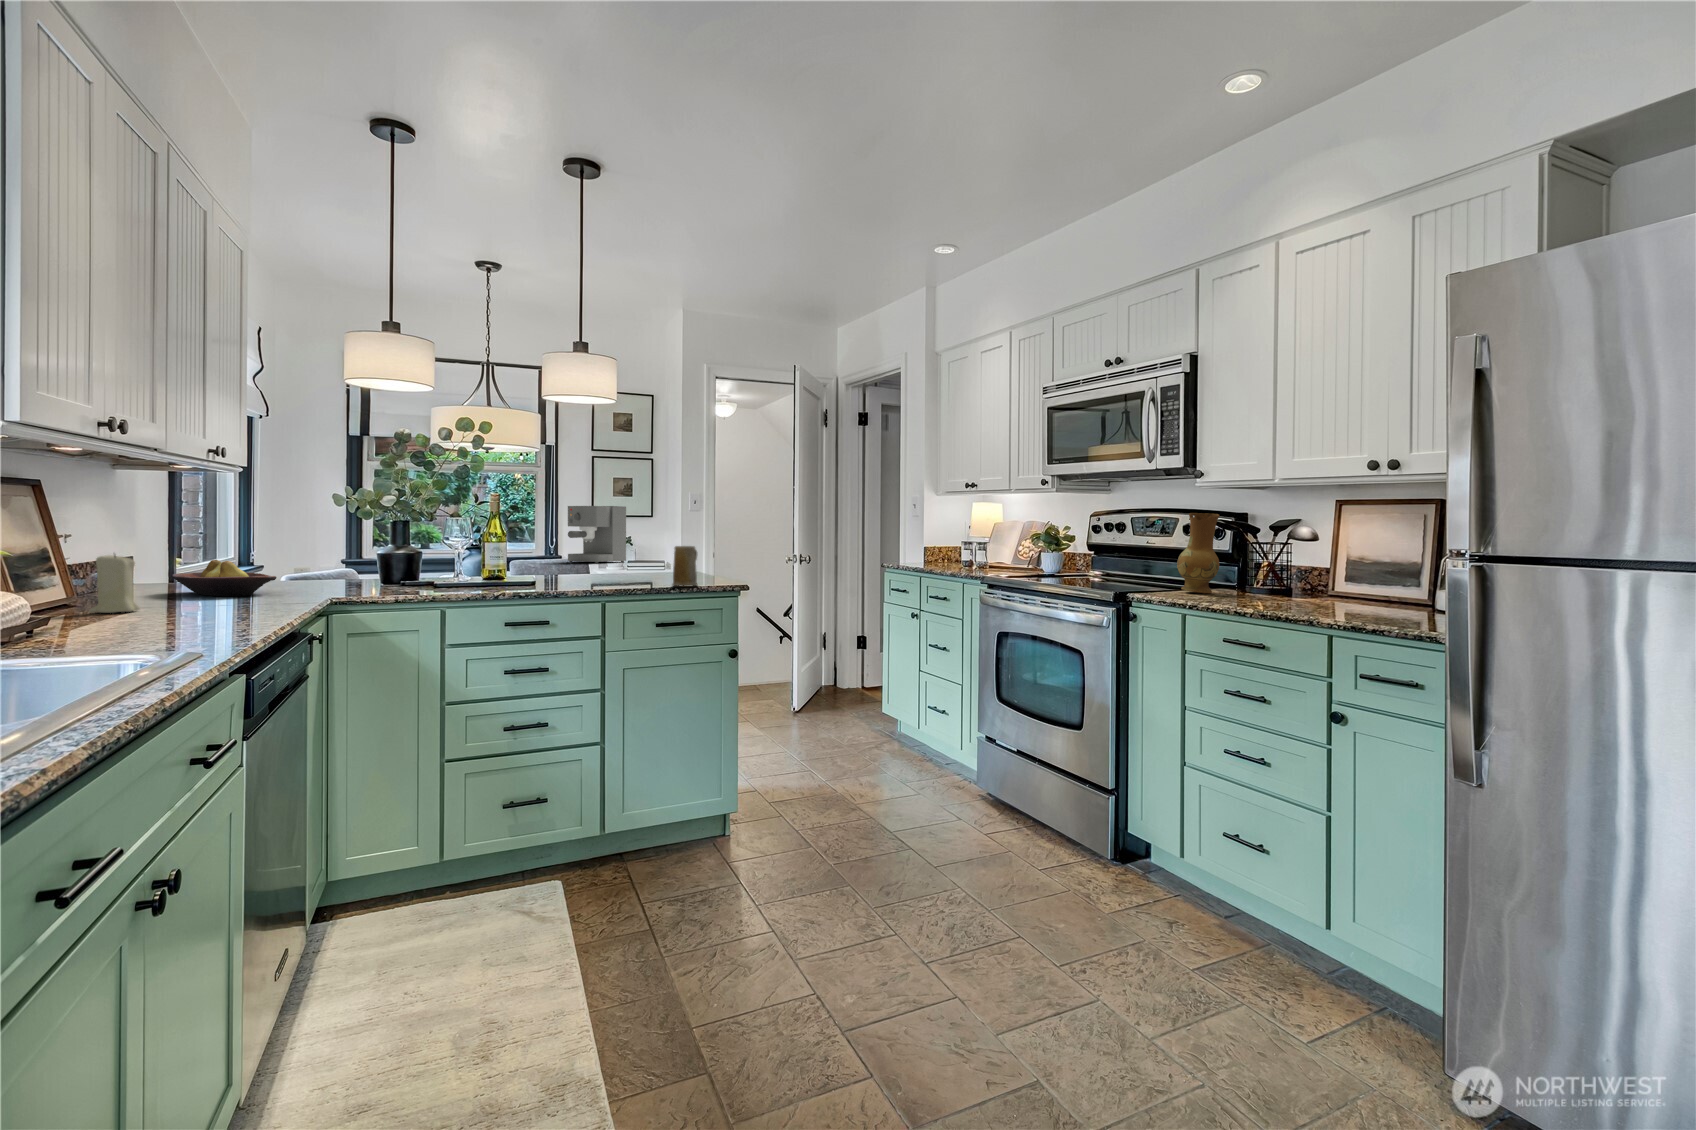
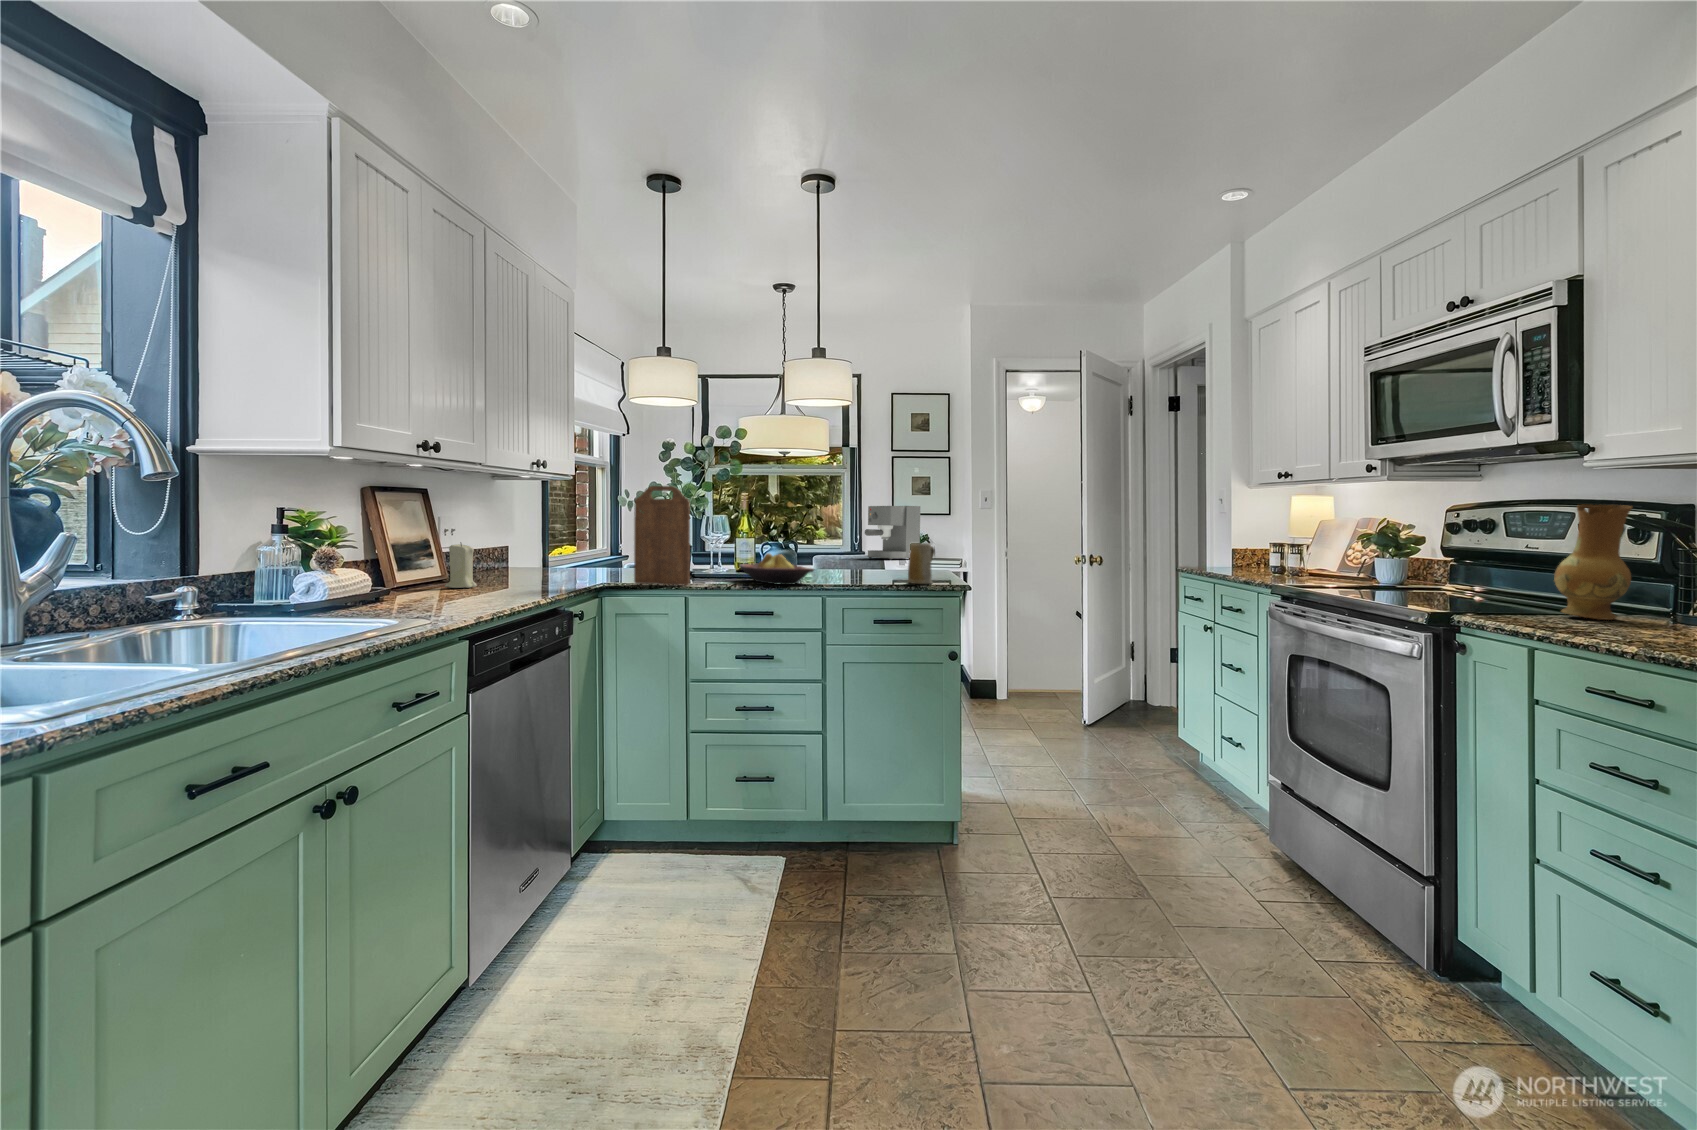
cutting board: none [361,483,437,598] -> present [634,486,690,585]
fruit bowl: present [172,560,277,596] -> present [740,553,814,585]

